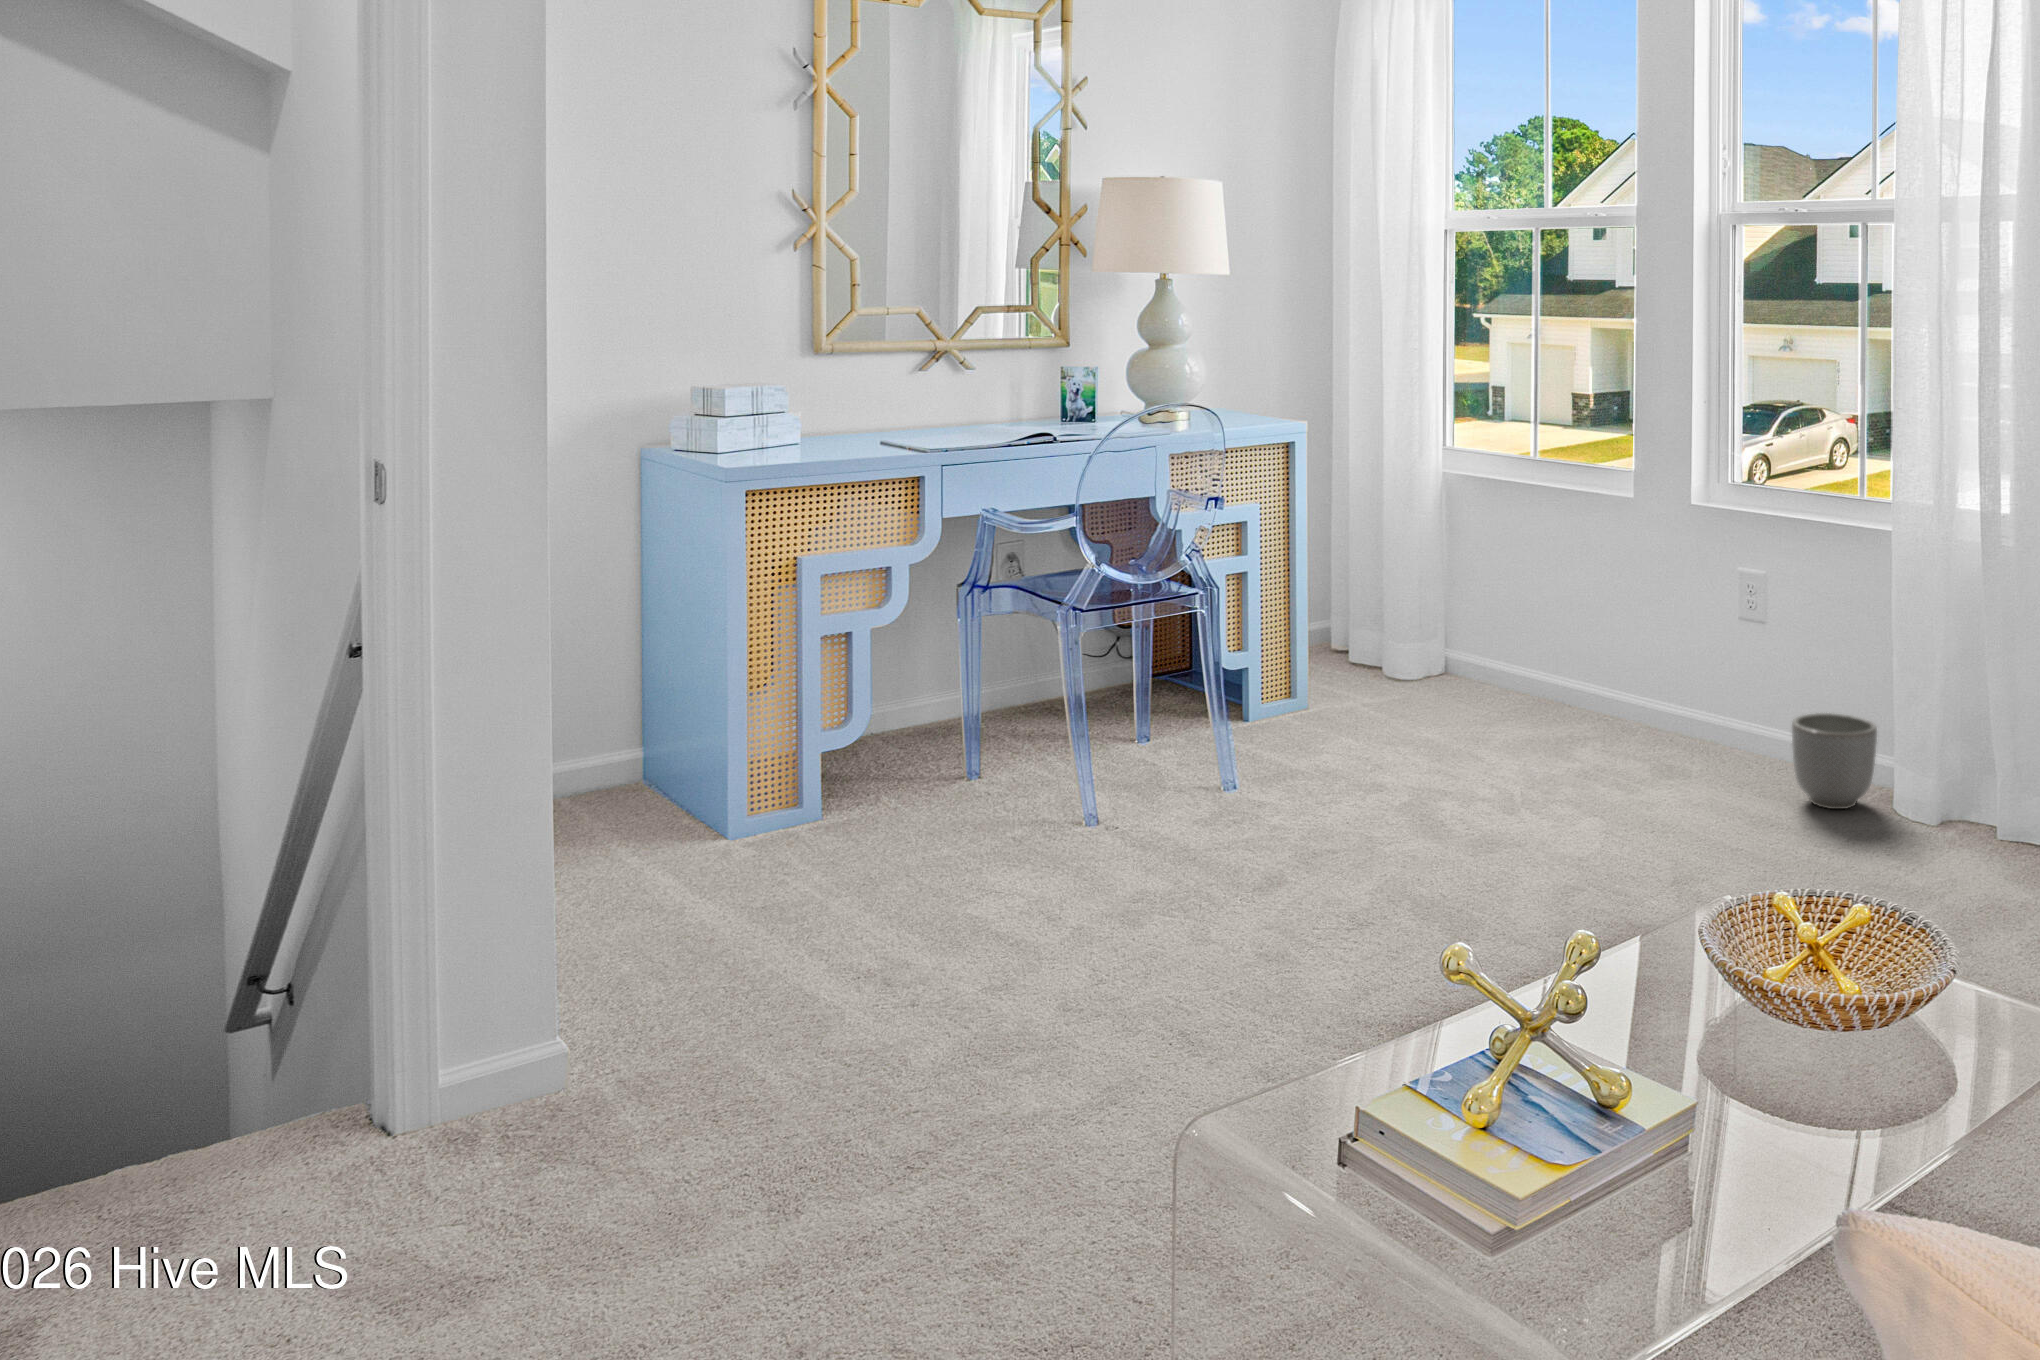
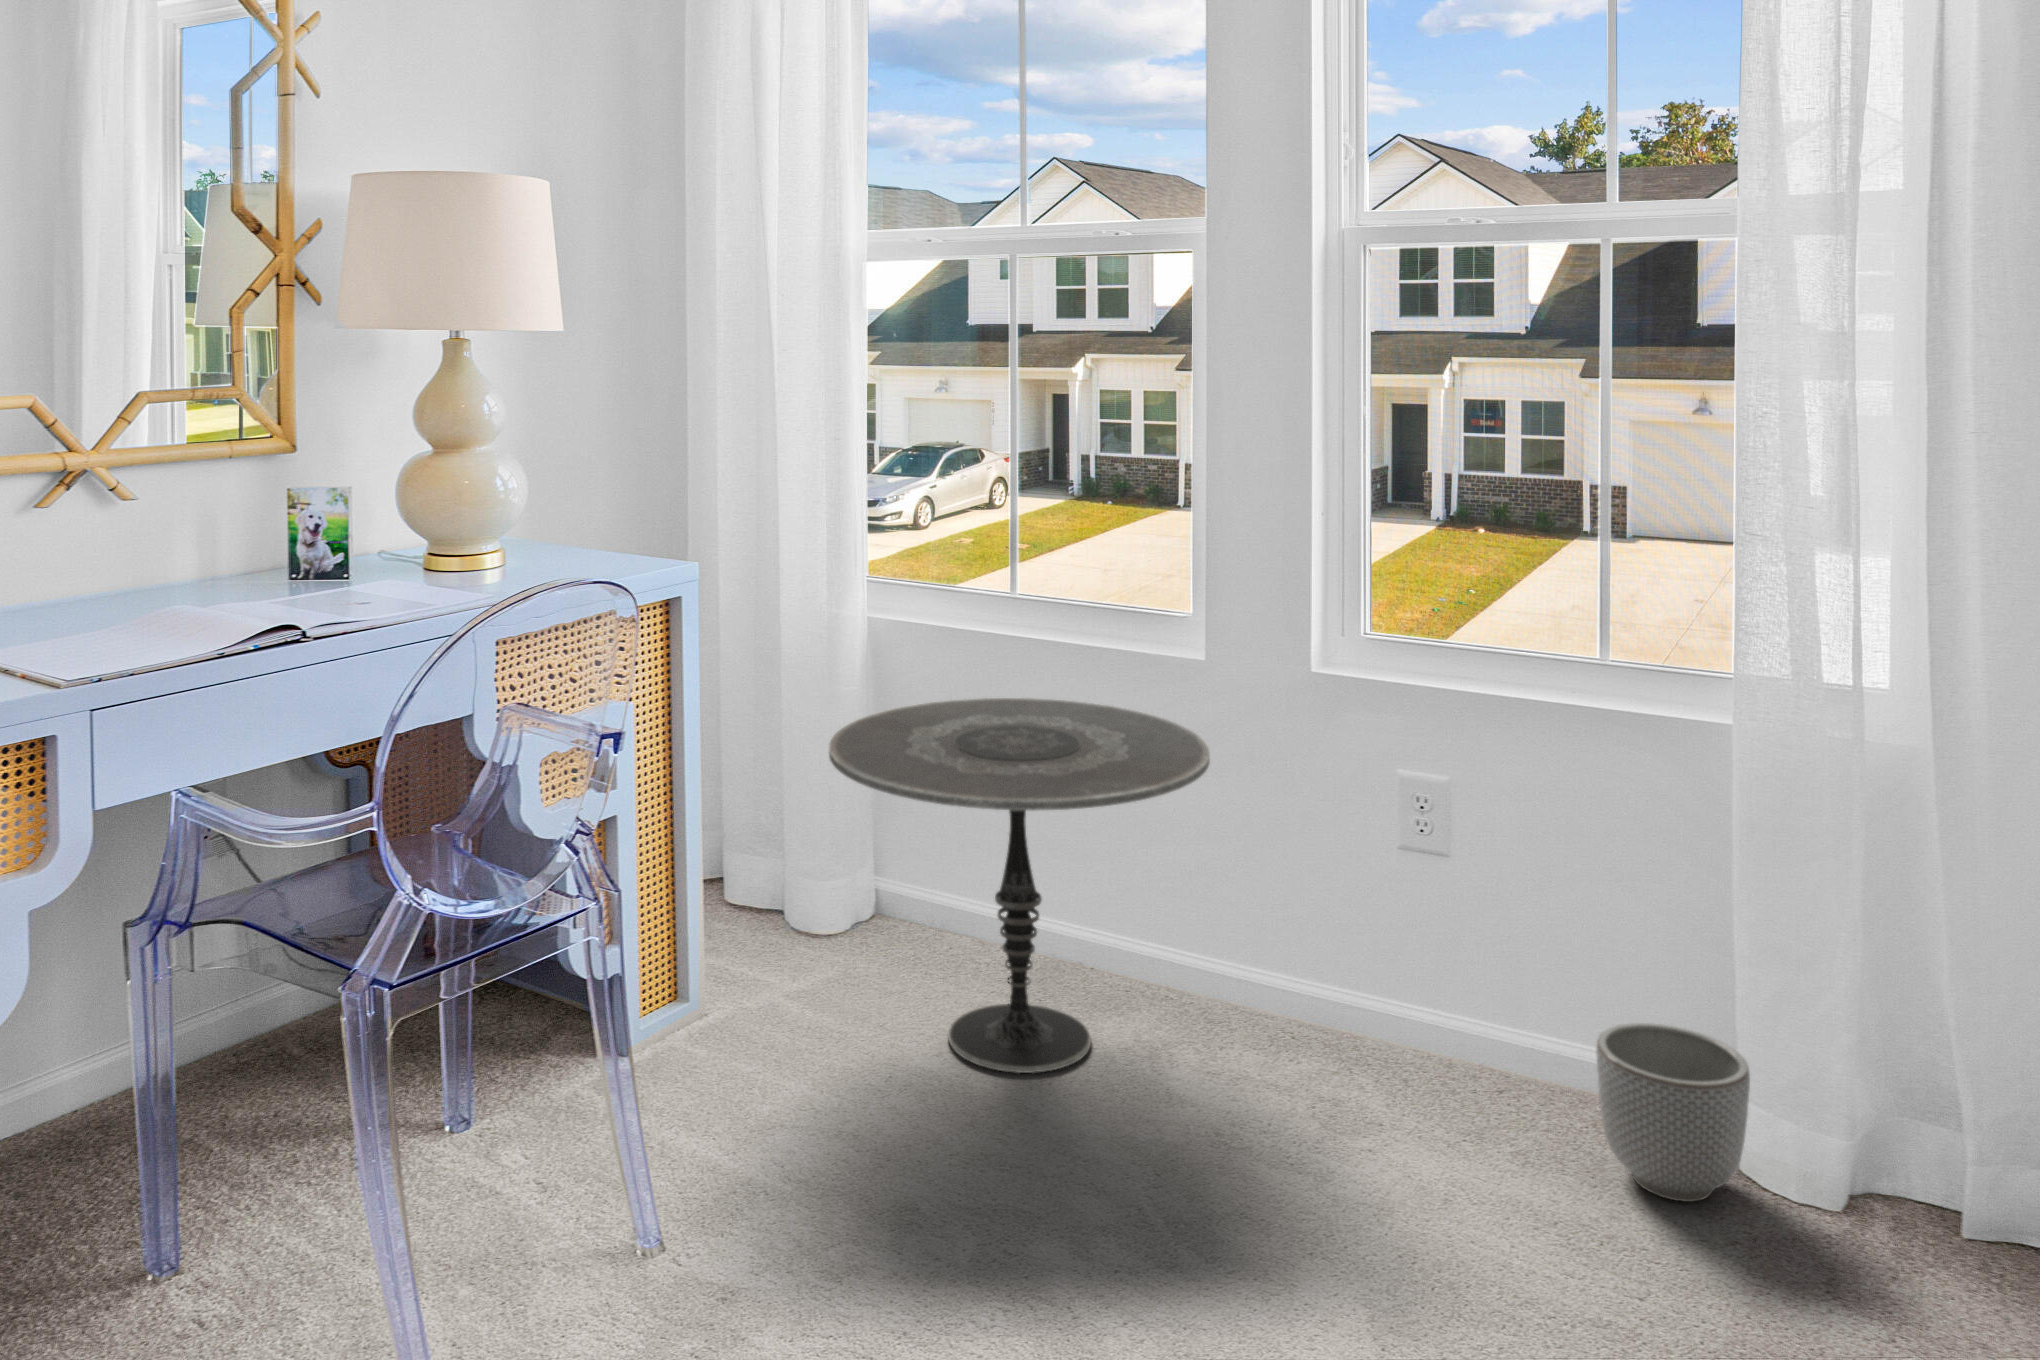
side table: none [1373,525,1612,741] -> present [829,698,1210,1073]

